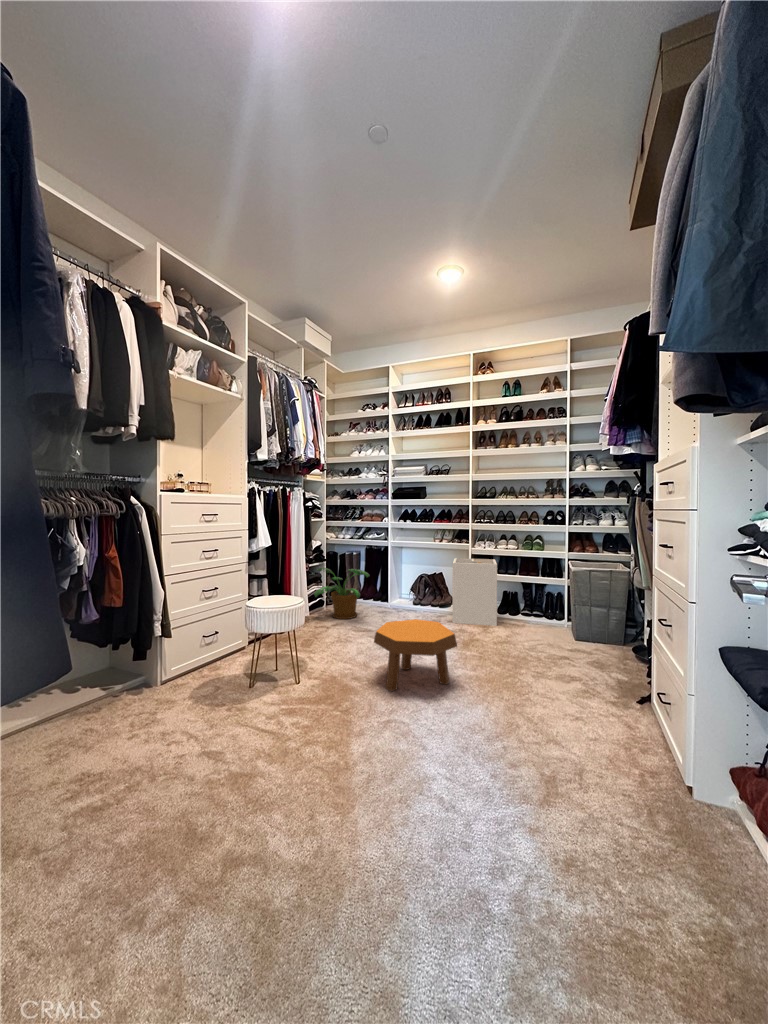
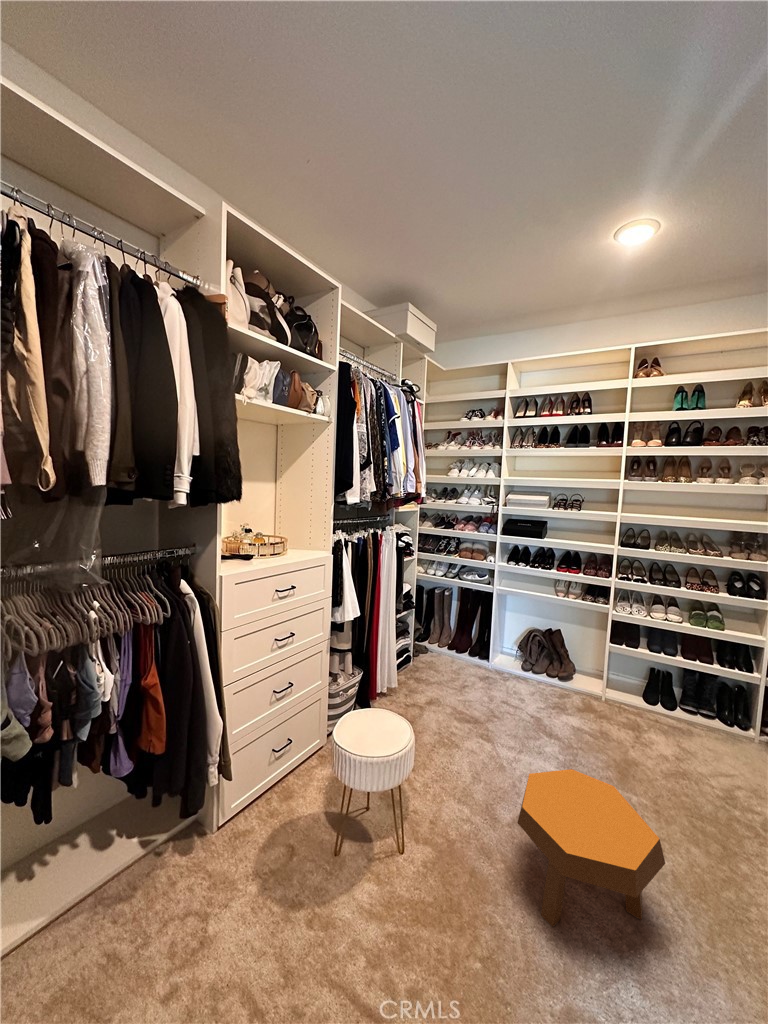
laundry hamper: present [452,558,497,626] -> none [583,625,664,737]
potted plant: present [314,568,369,619] -> none [403,622,479,693]

